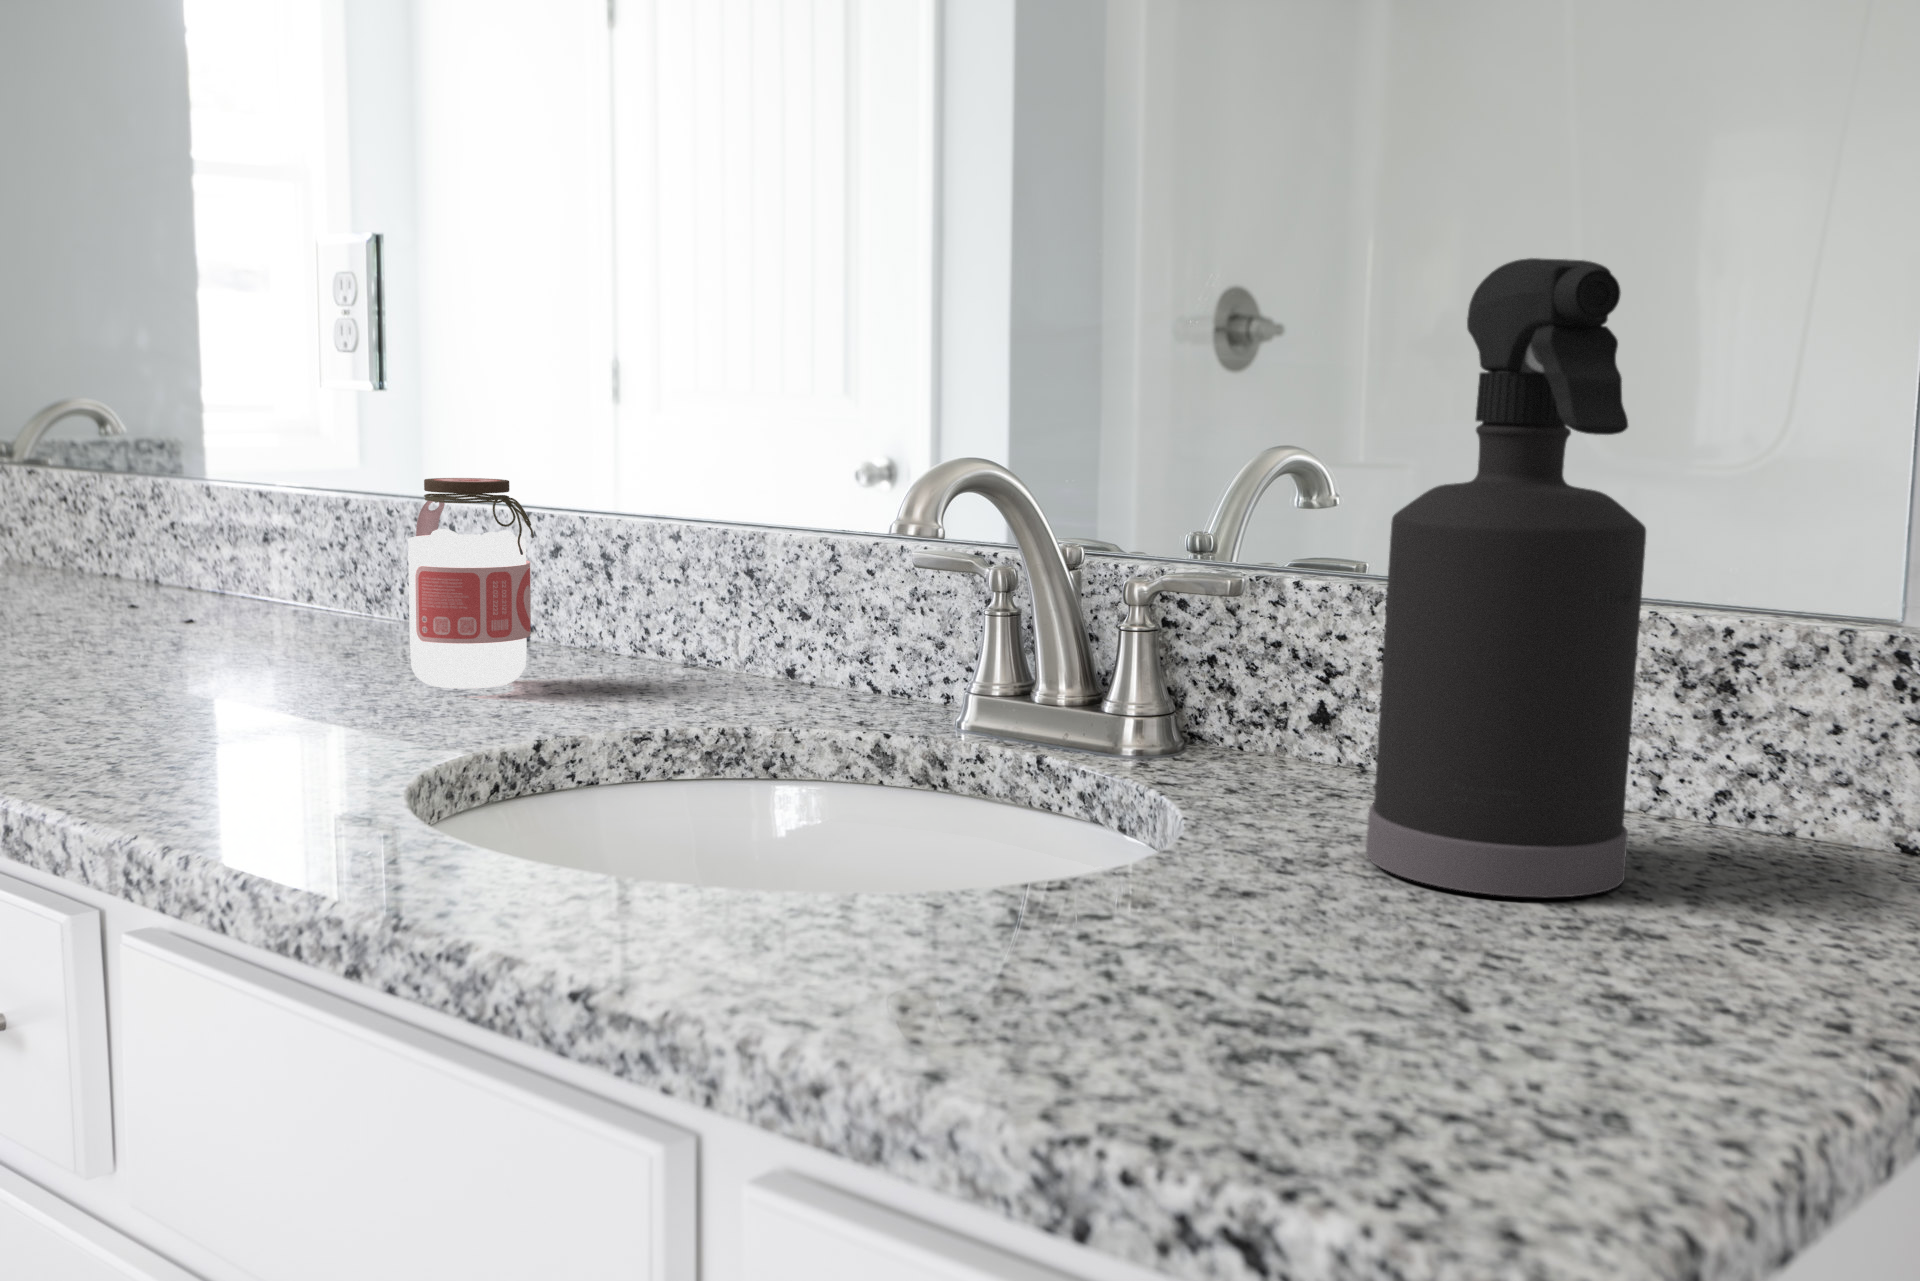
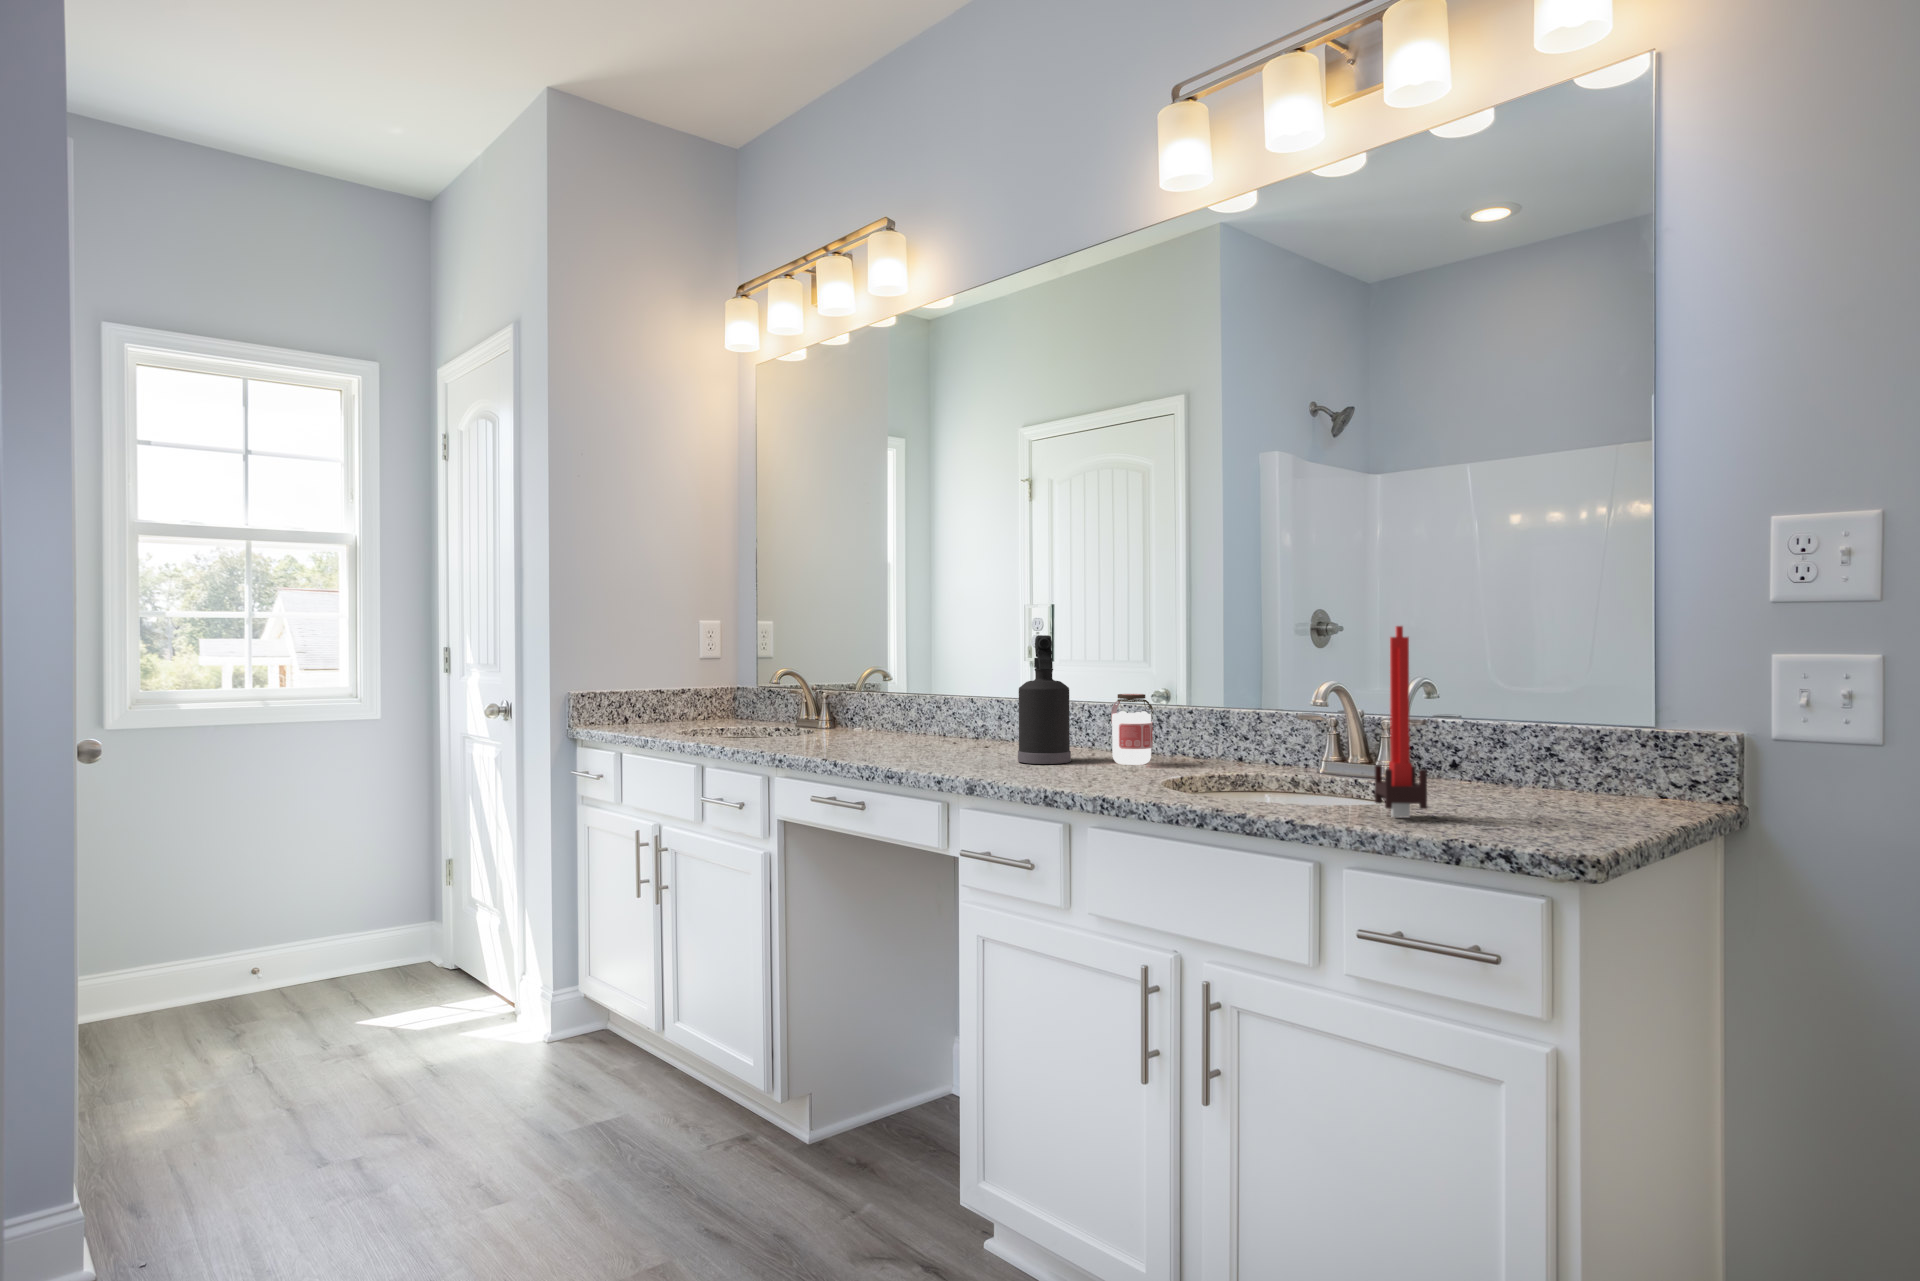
candle: none [933,218,1093,965] -> present [1375,626,1427,817]
spray bottle: present [1366,258,1646,897] -> present [1018,635,1071,764]

